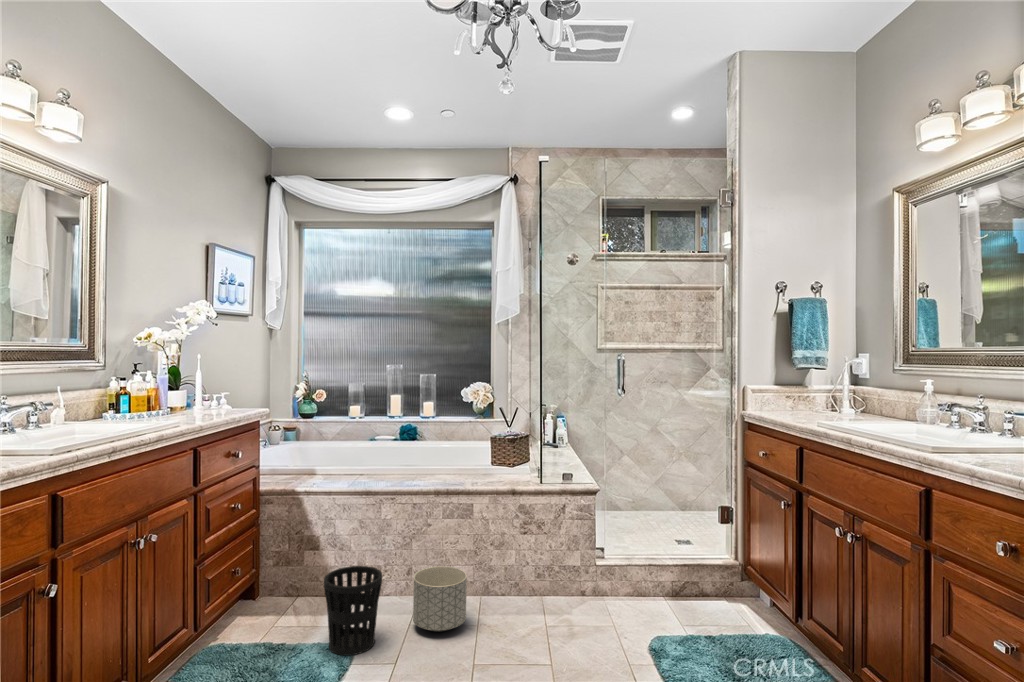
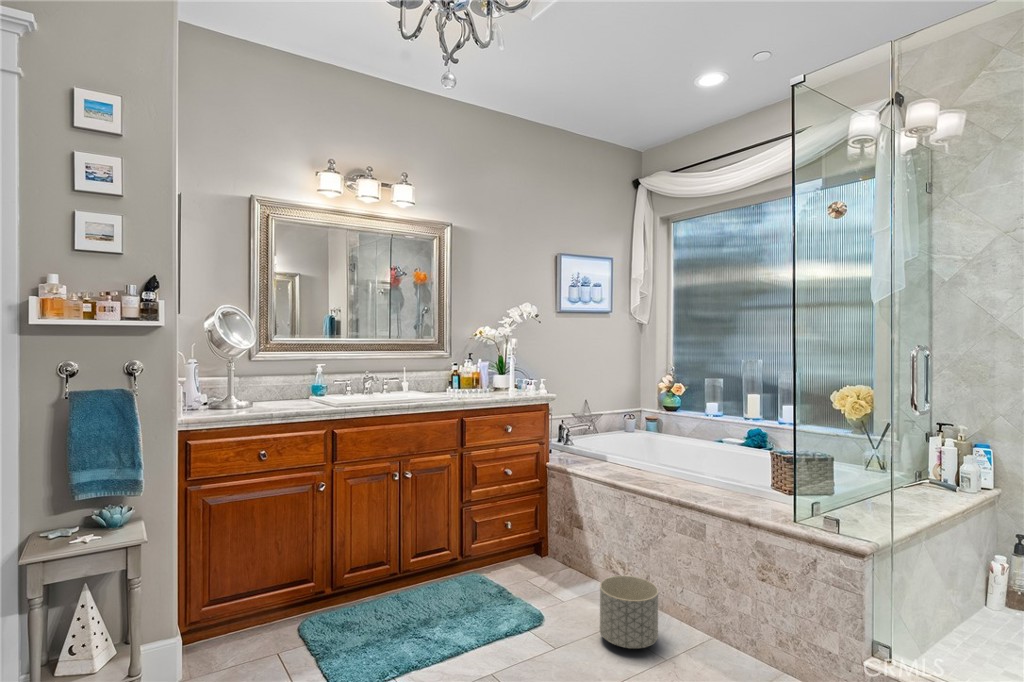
wastebasket: present [324,566,382,656] -> none [520,545,572,628]

